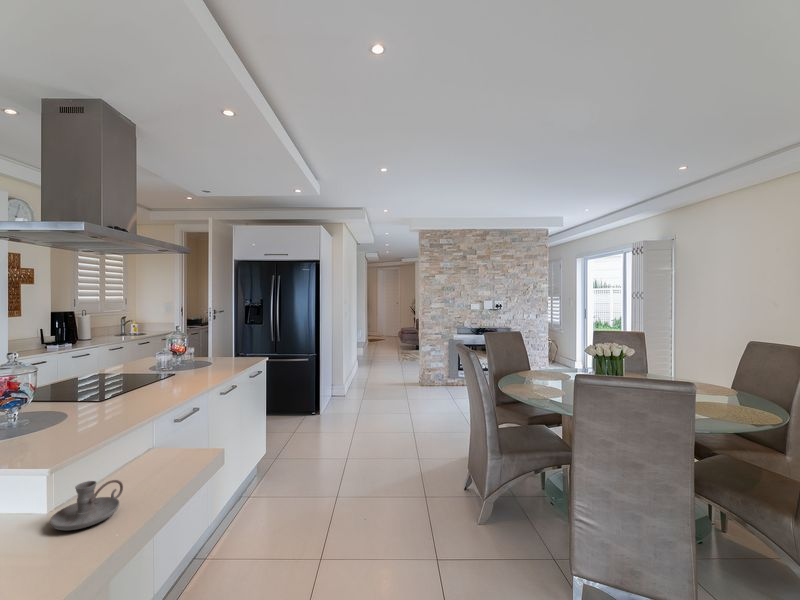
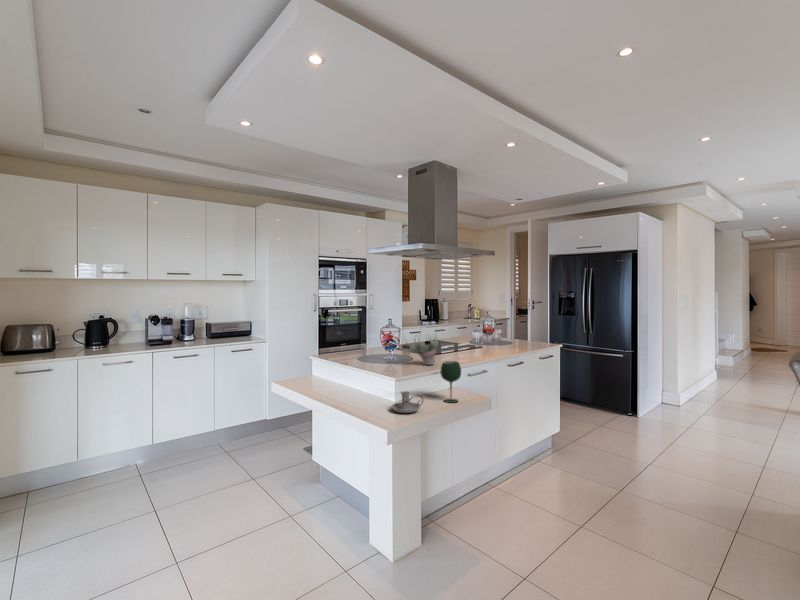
succulent plant: none [46,356,126,419] -> present [402,329,438,365]
wine glass: none [145,405,184,474] -> present [440,361,461,403]

